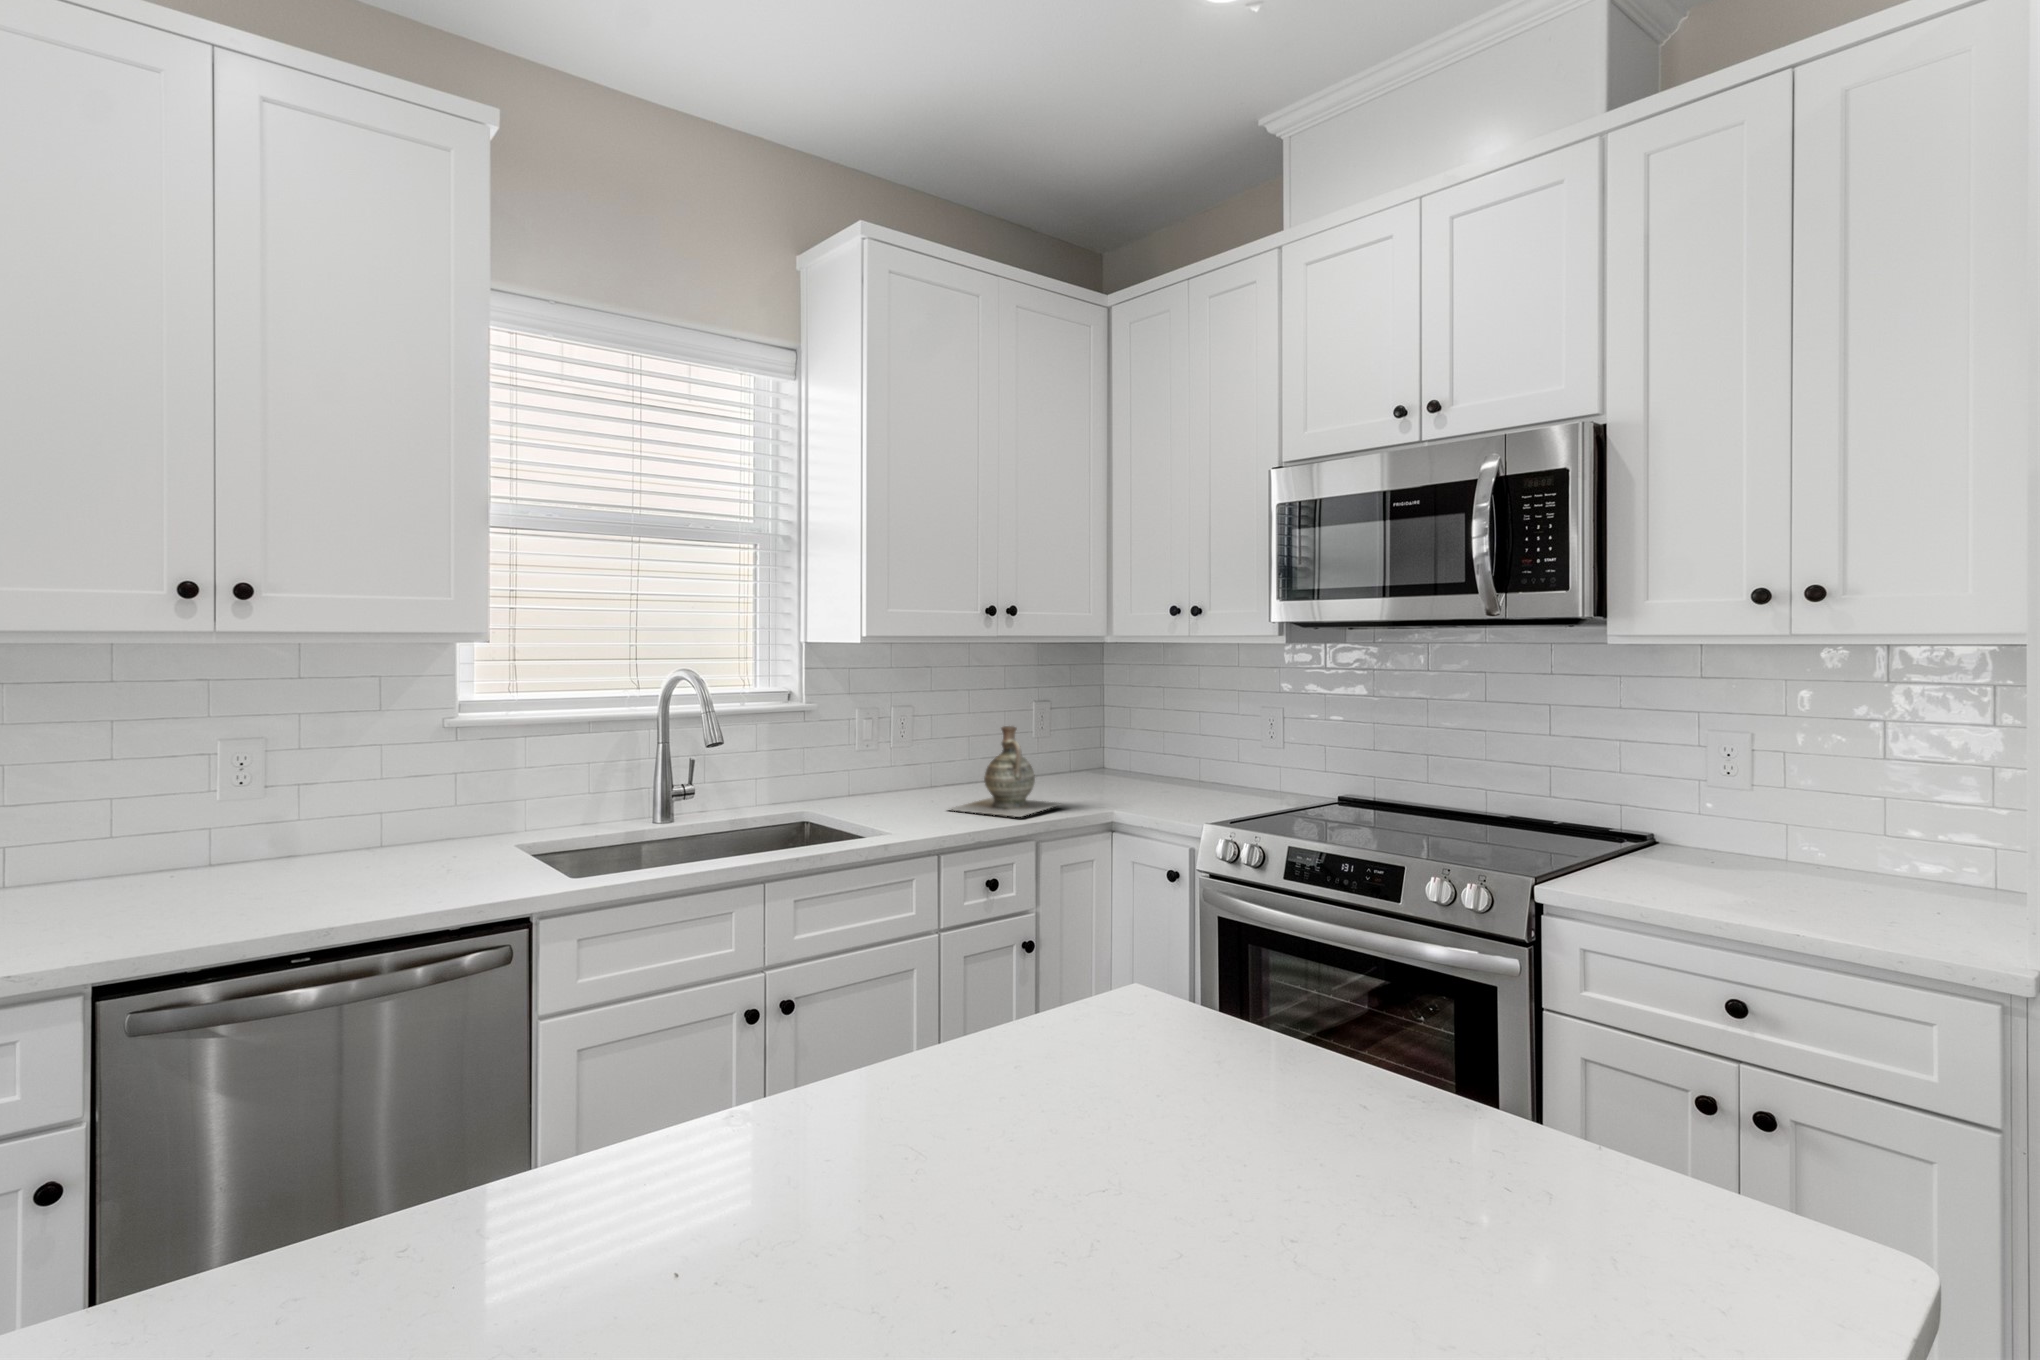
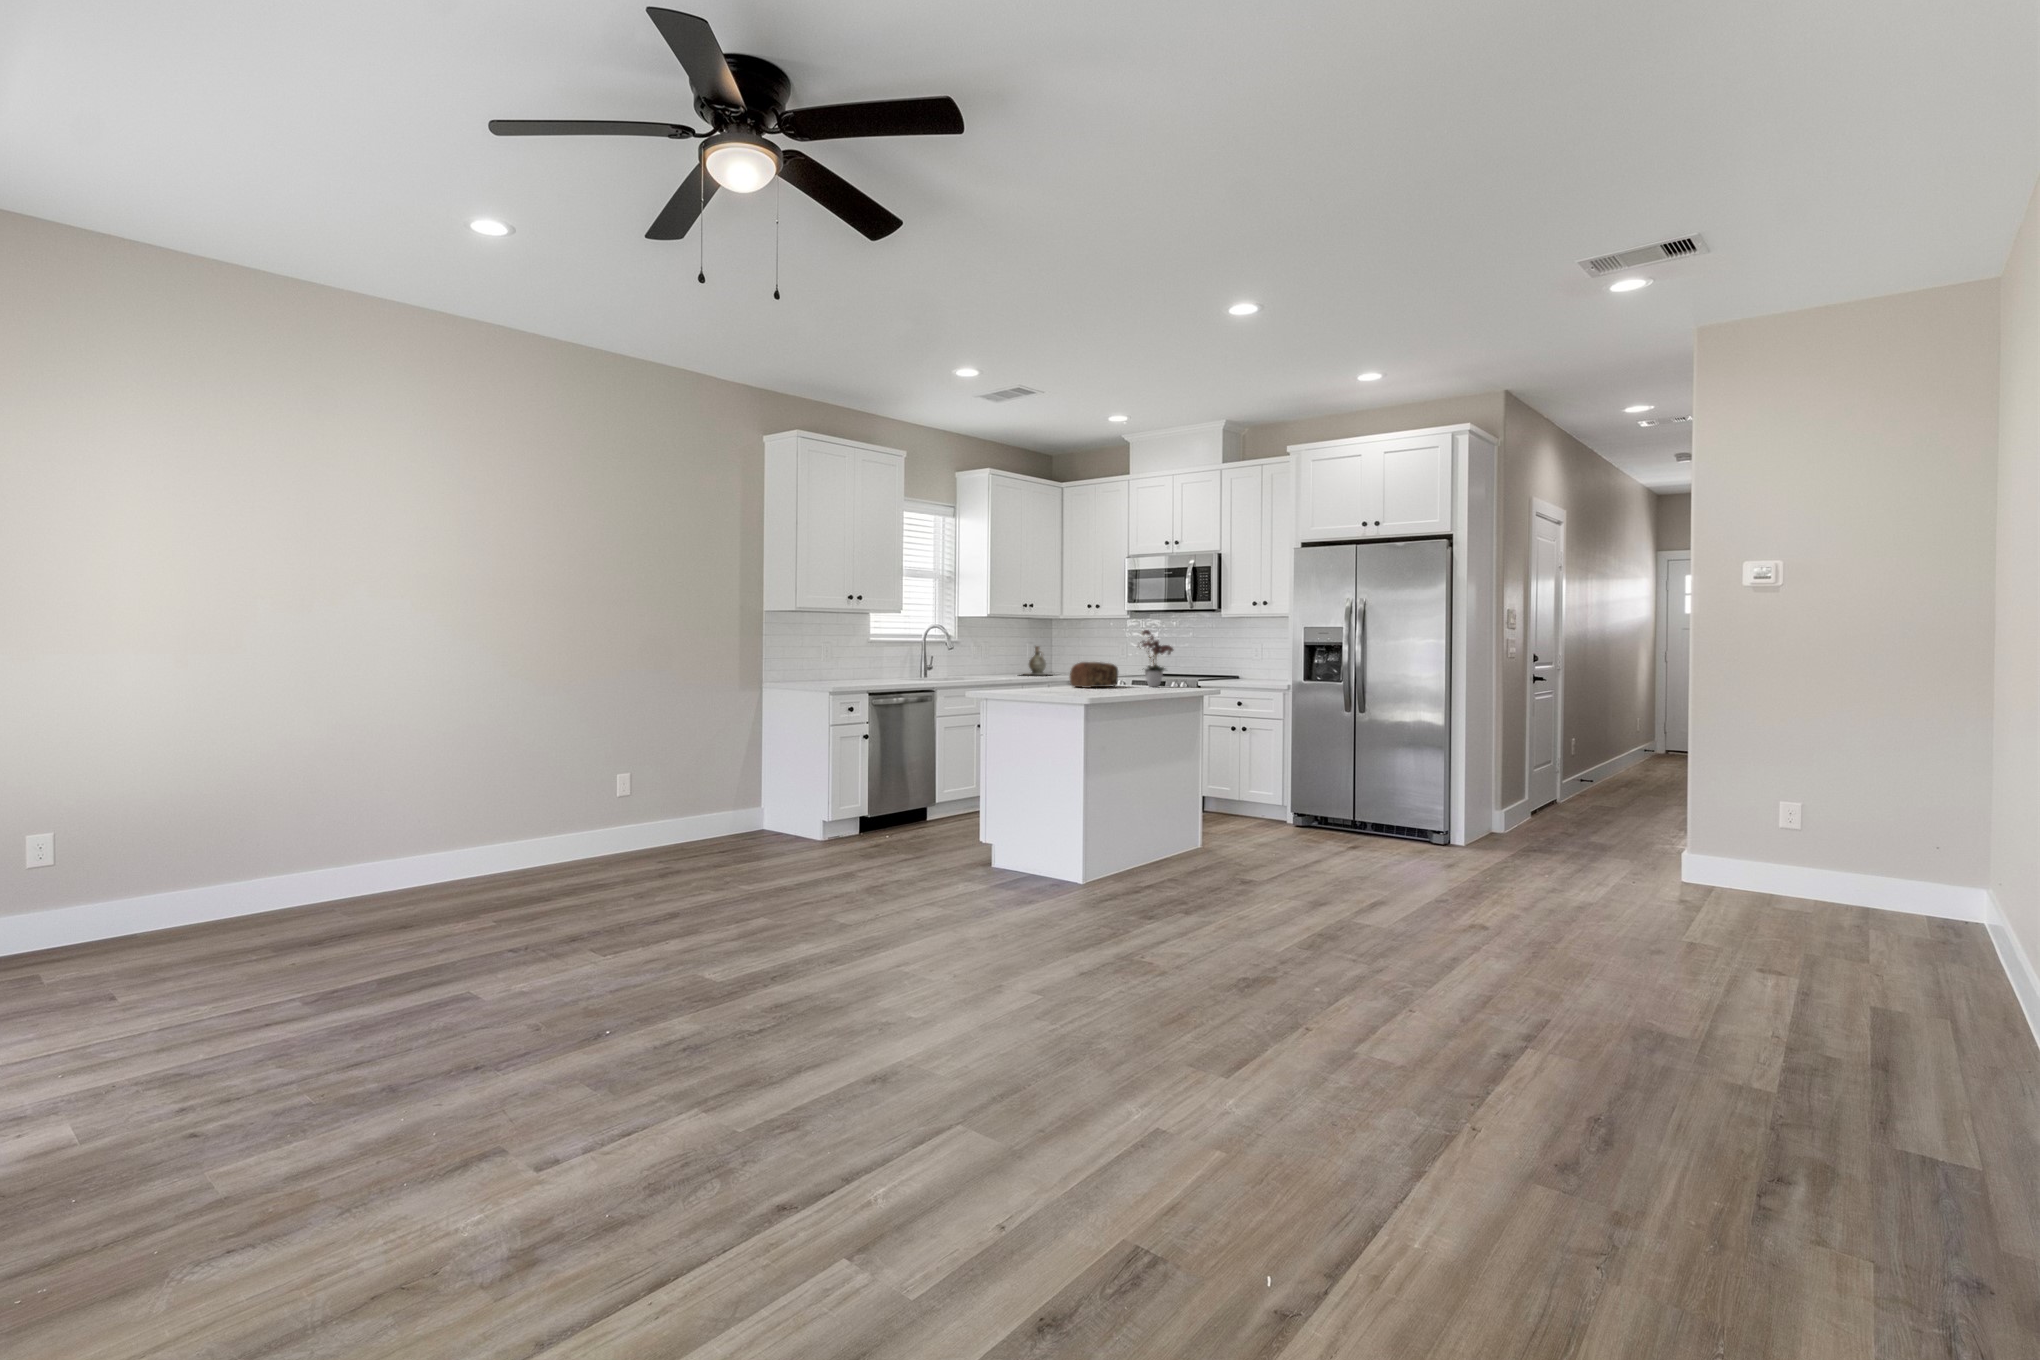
flower arrangement: none [1144,770,1465,1225] -> present [1138,630,1173,687]
bread loaf: none [649,993,1026,1274] -> present [1070,662,1118,688]

